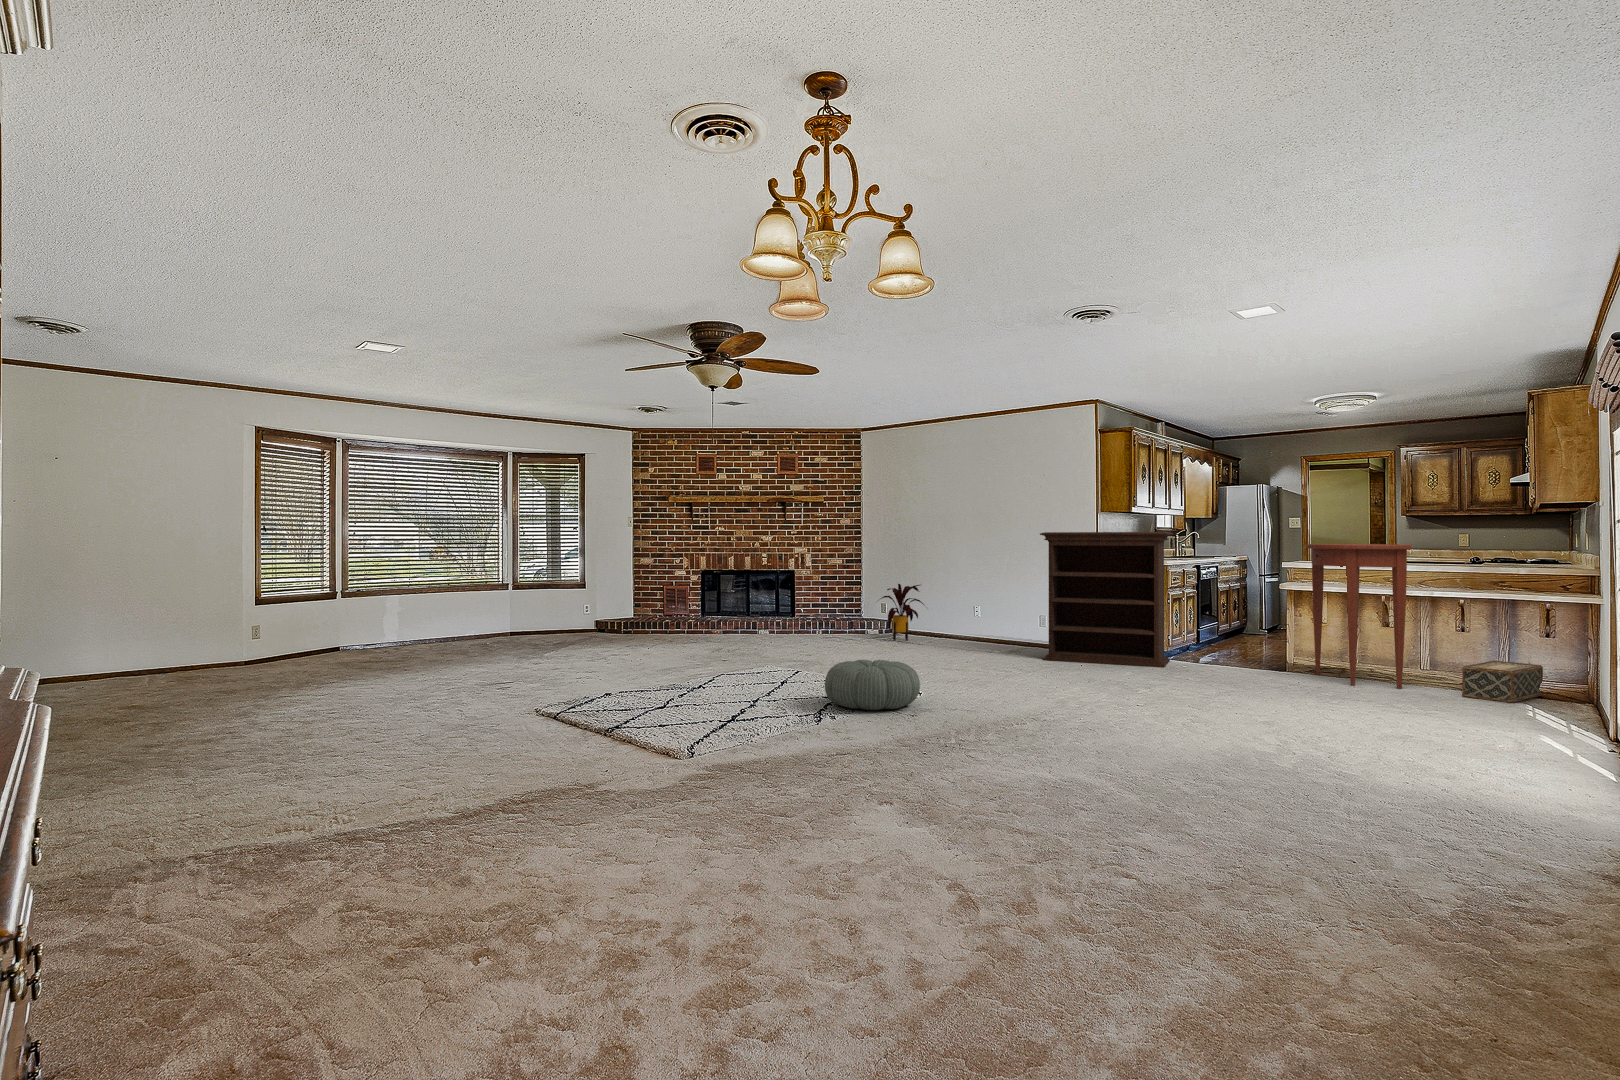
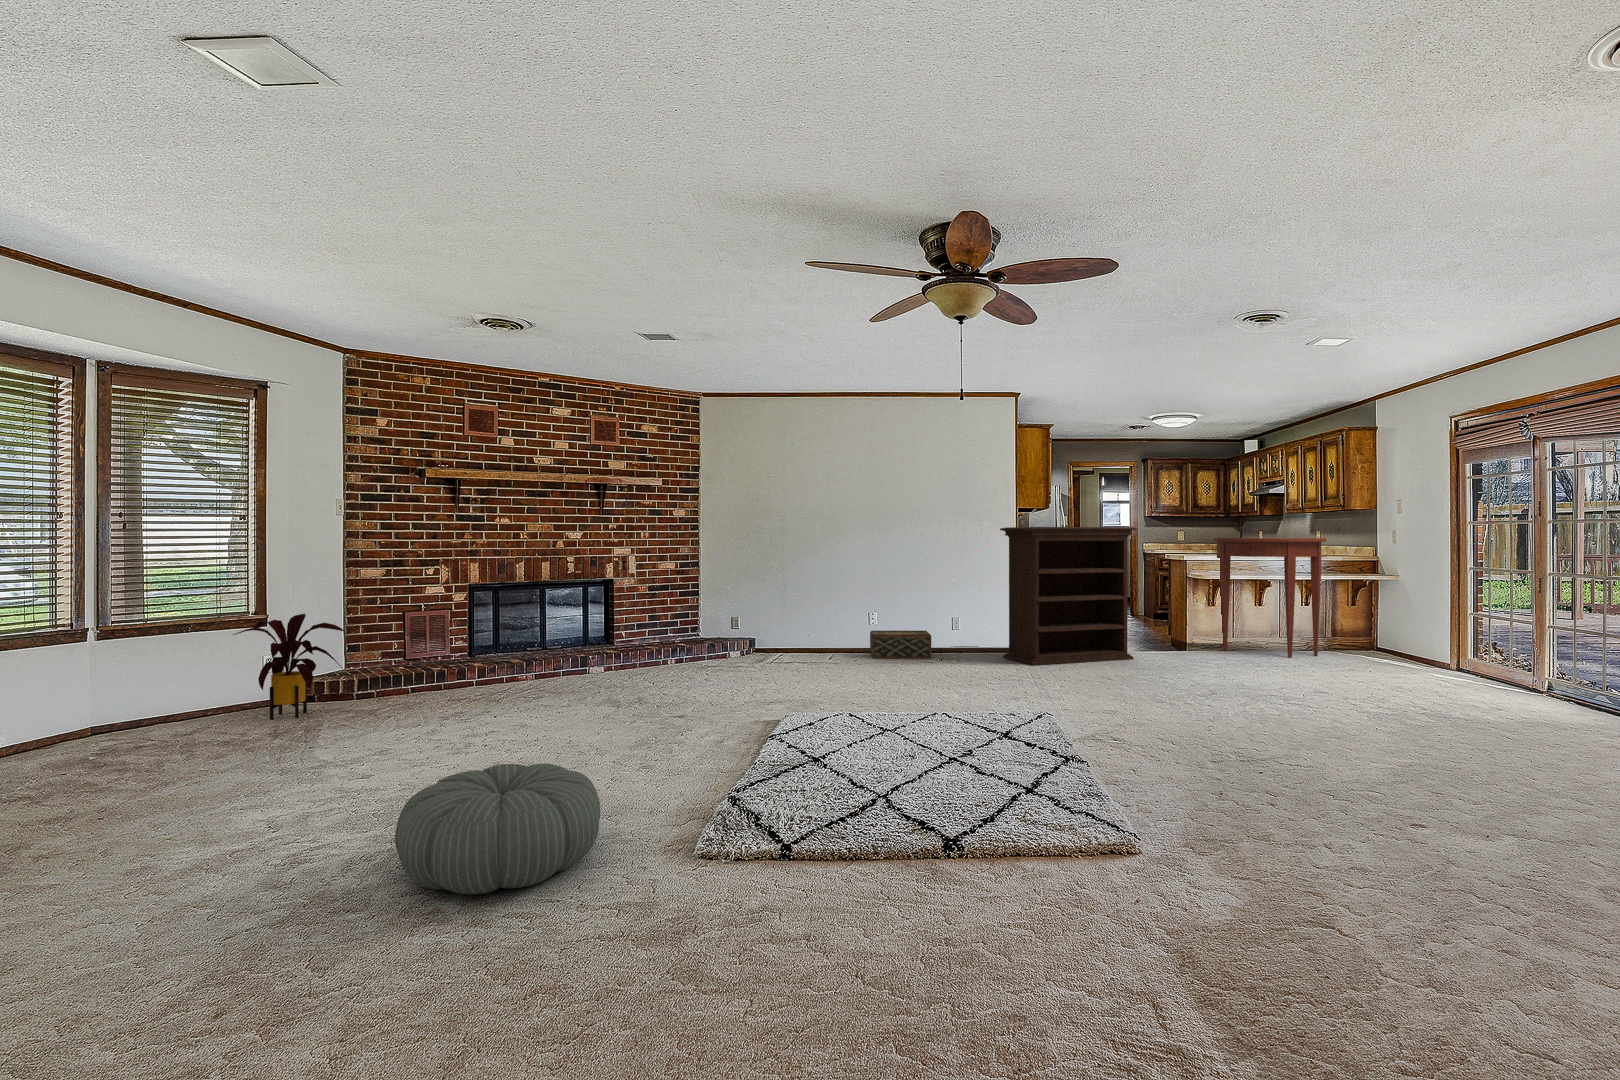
house plant: present [881,584,924,640] -> present [233,614,344,720]
pouf: present [825,660,920,710] -> present [395,763,600,894]
woven basket: present [1462,661,1543,703] -> present [870,631,931,658]

